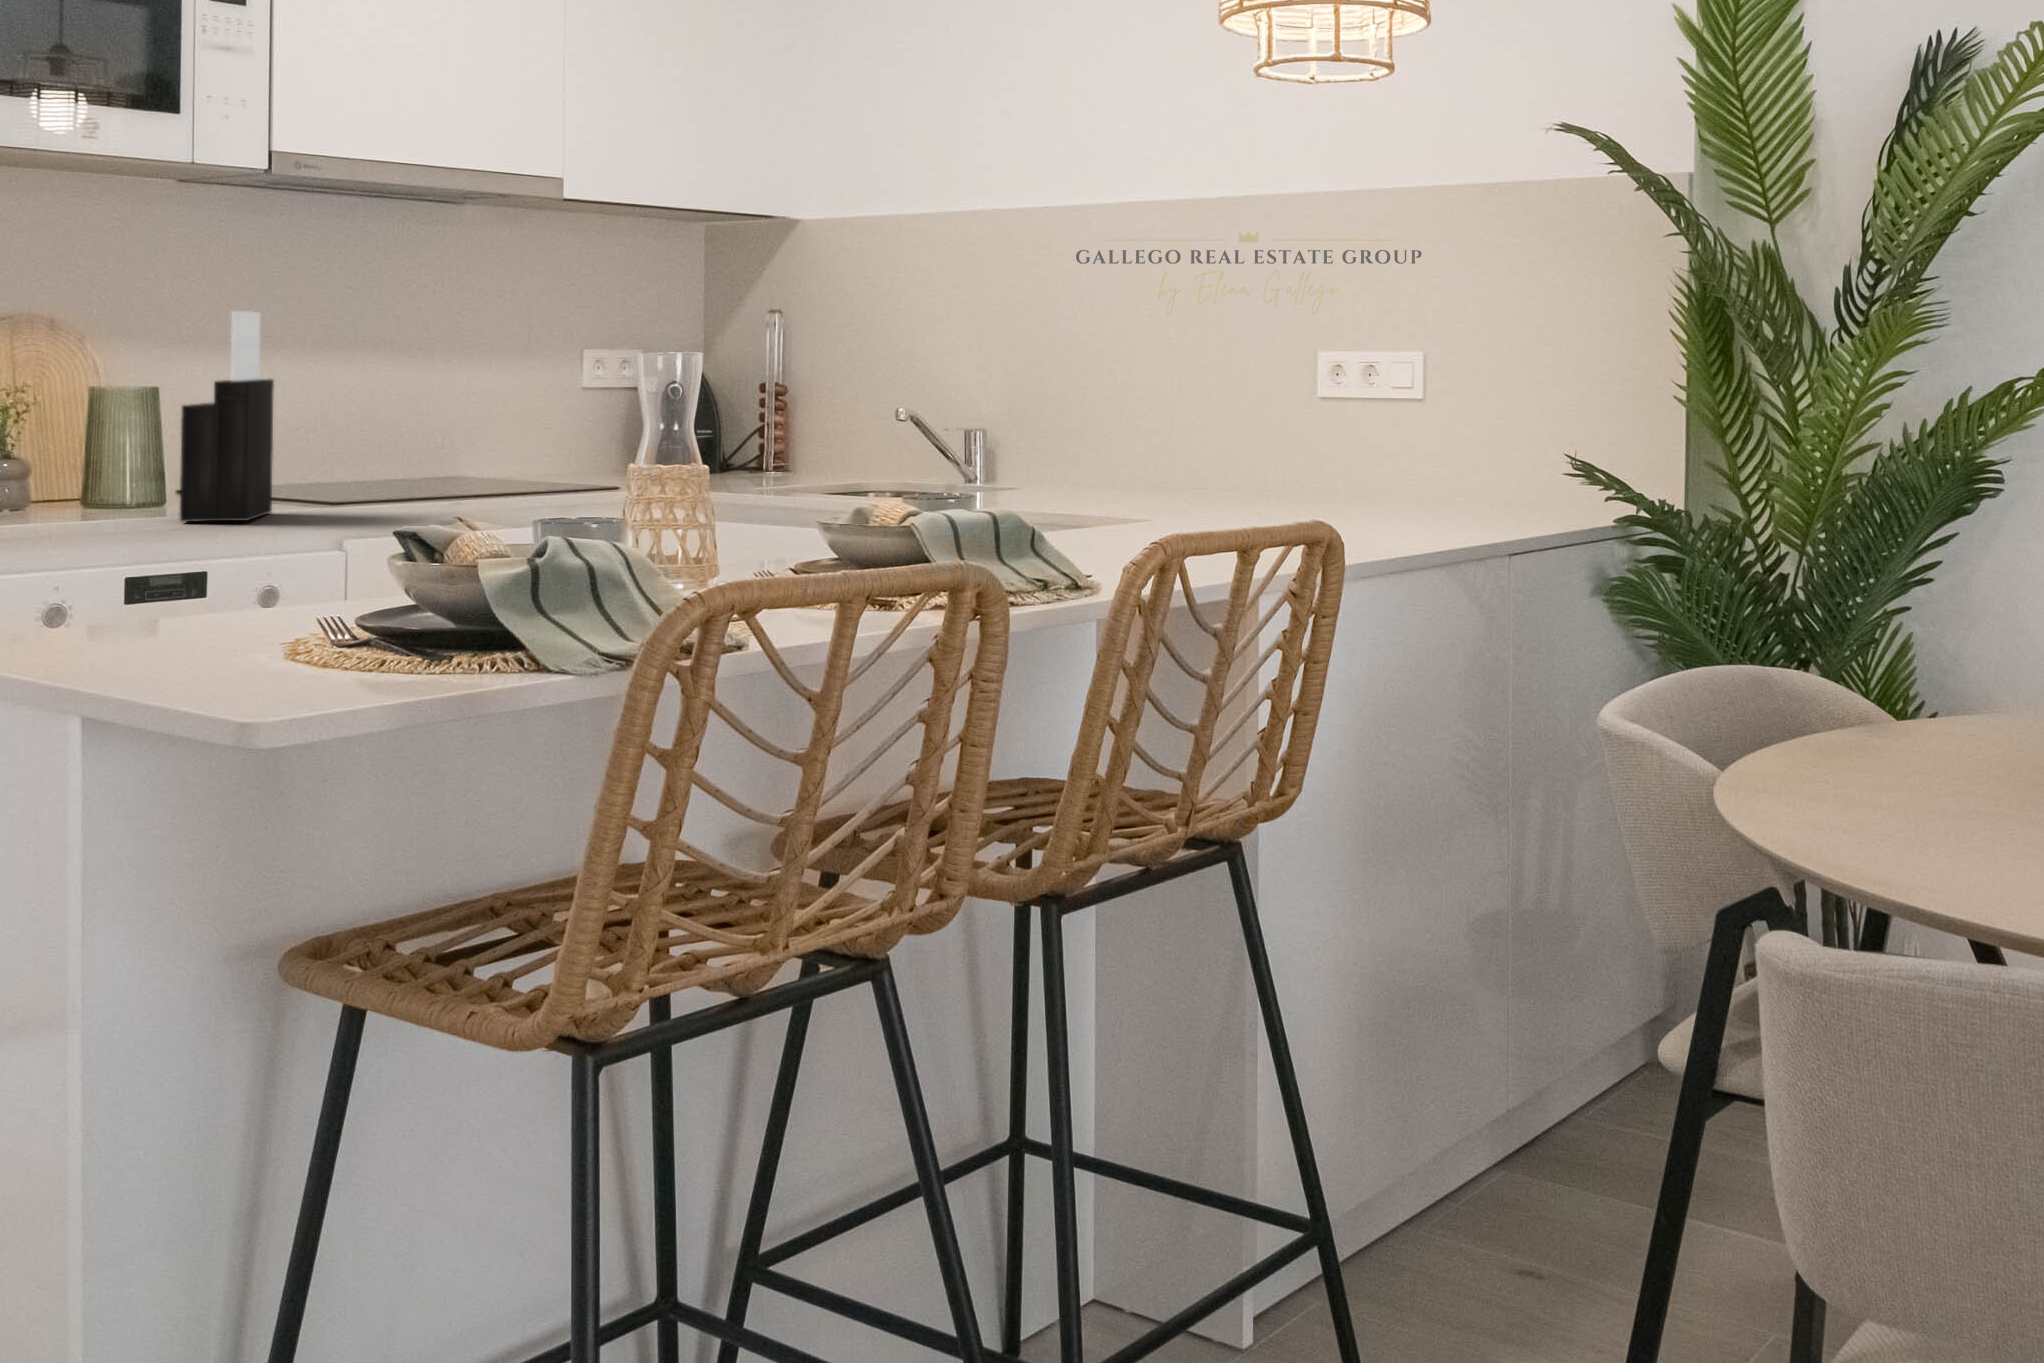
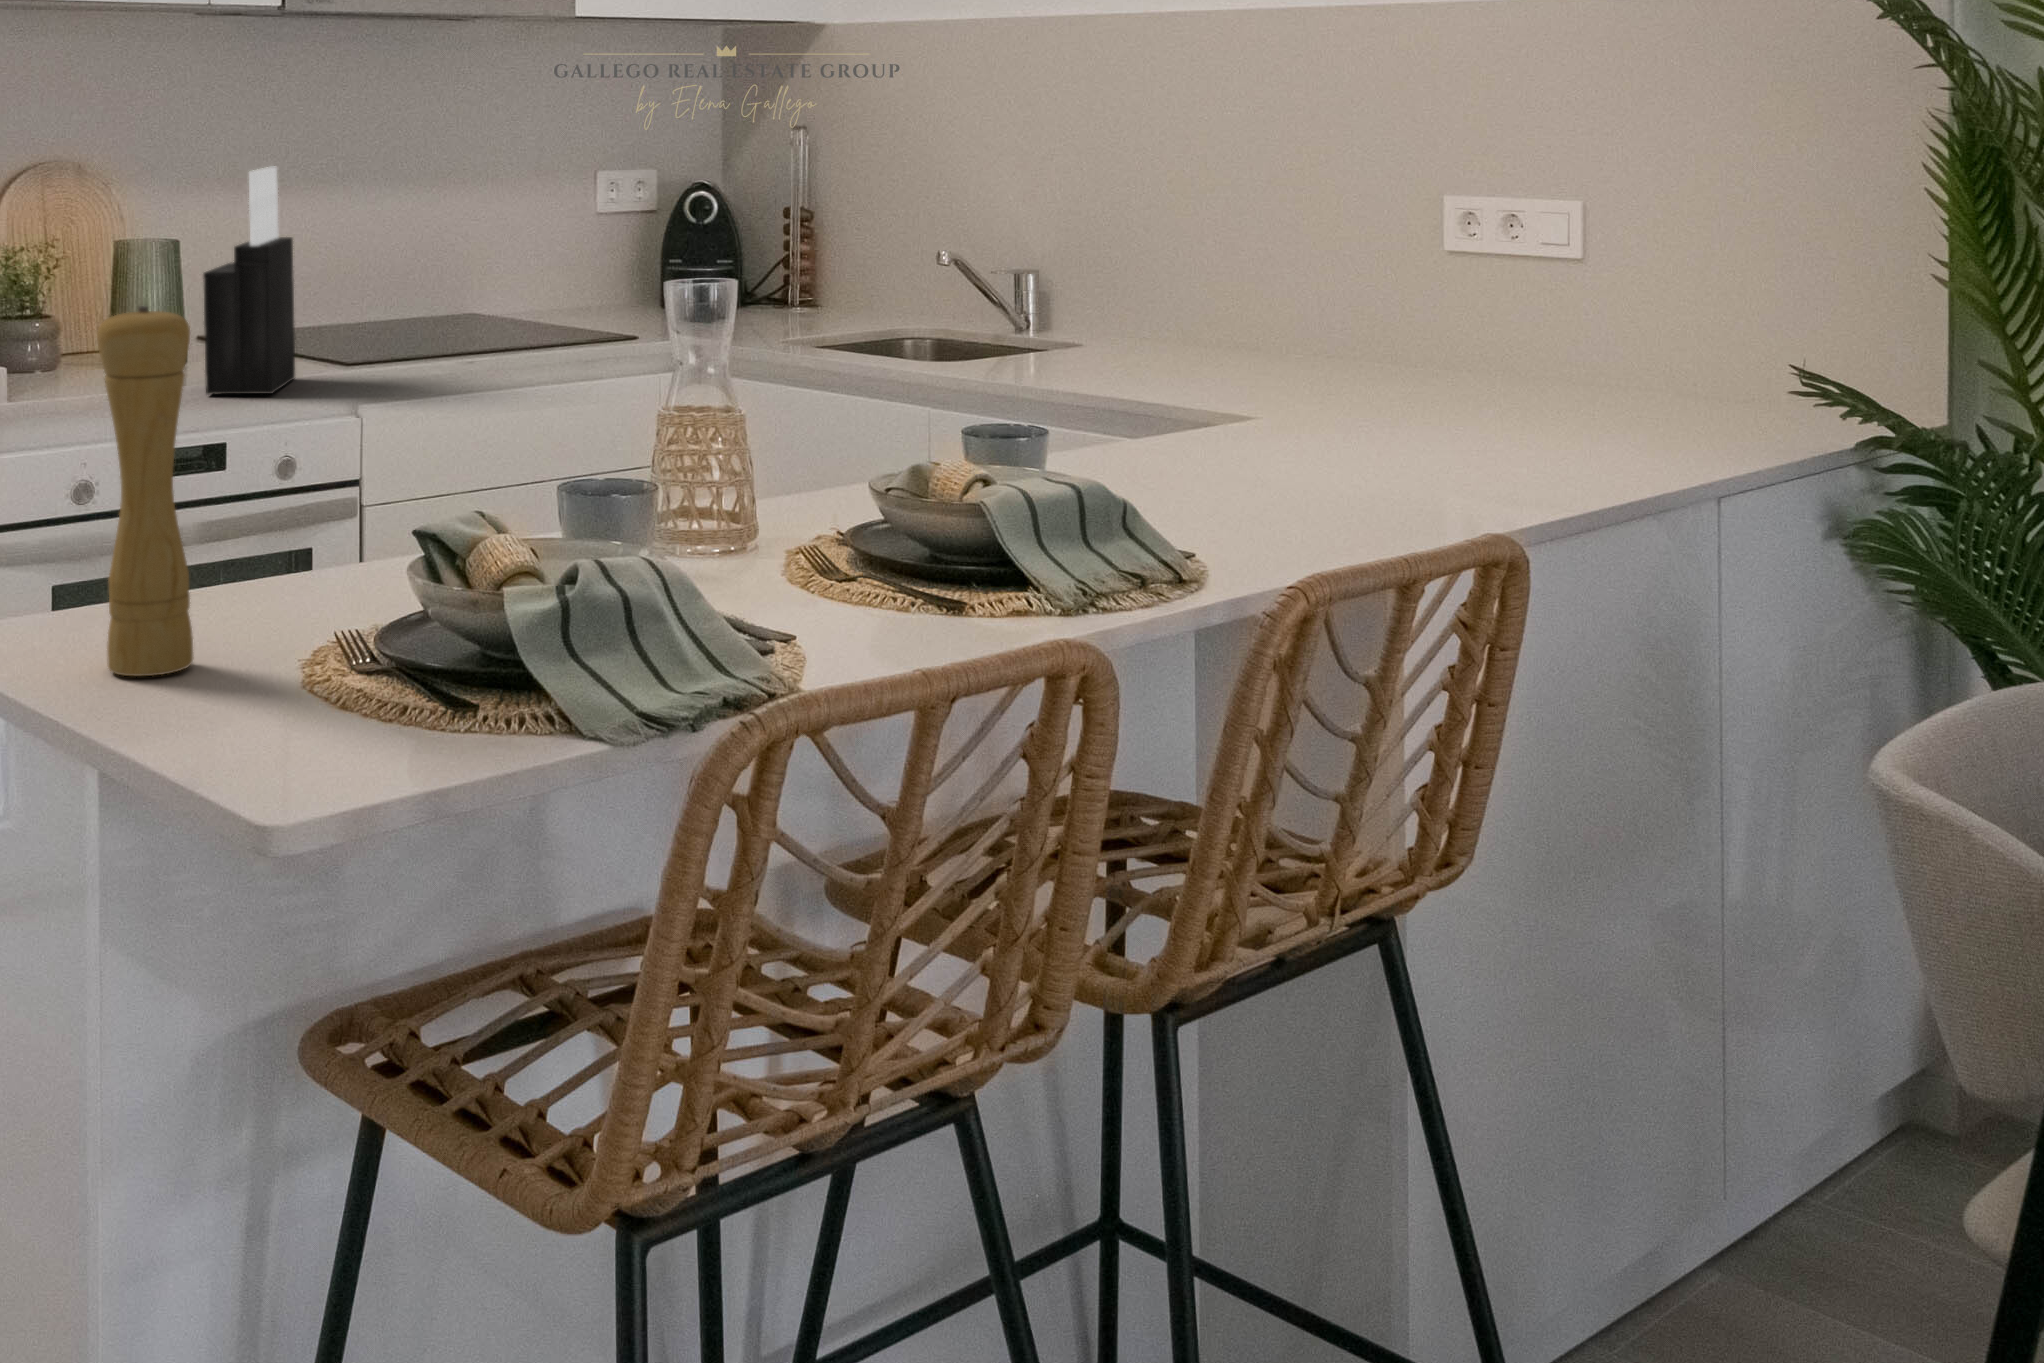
pepper mill: none [87,314,181,647] -> present [97,306,193,676]

